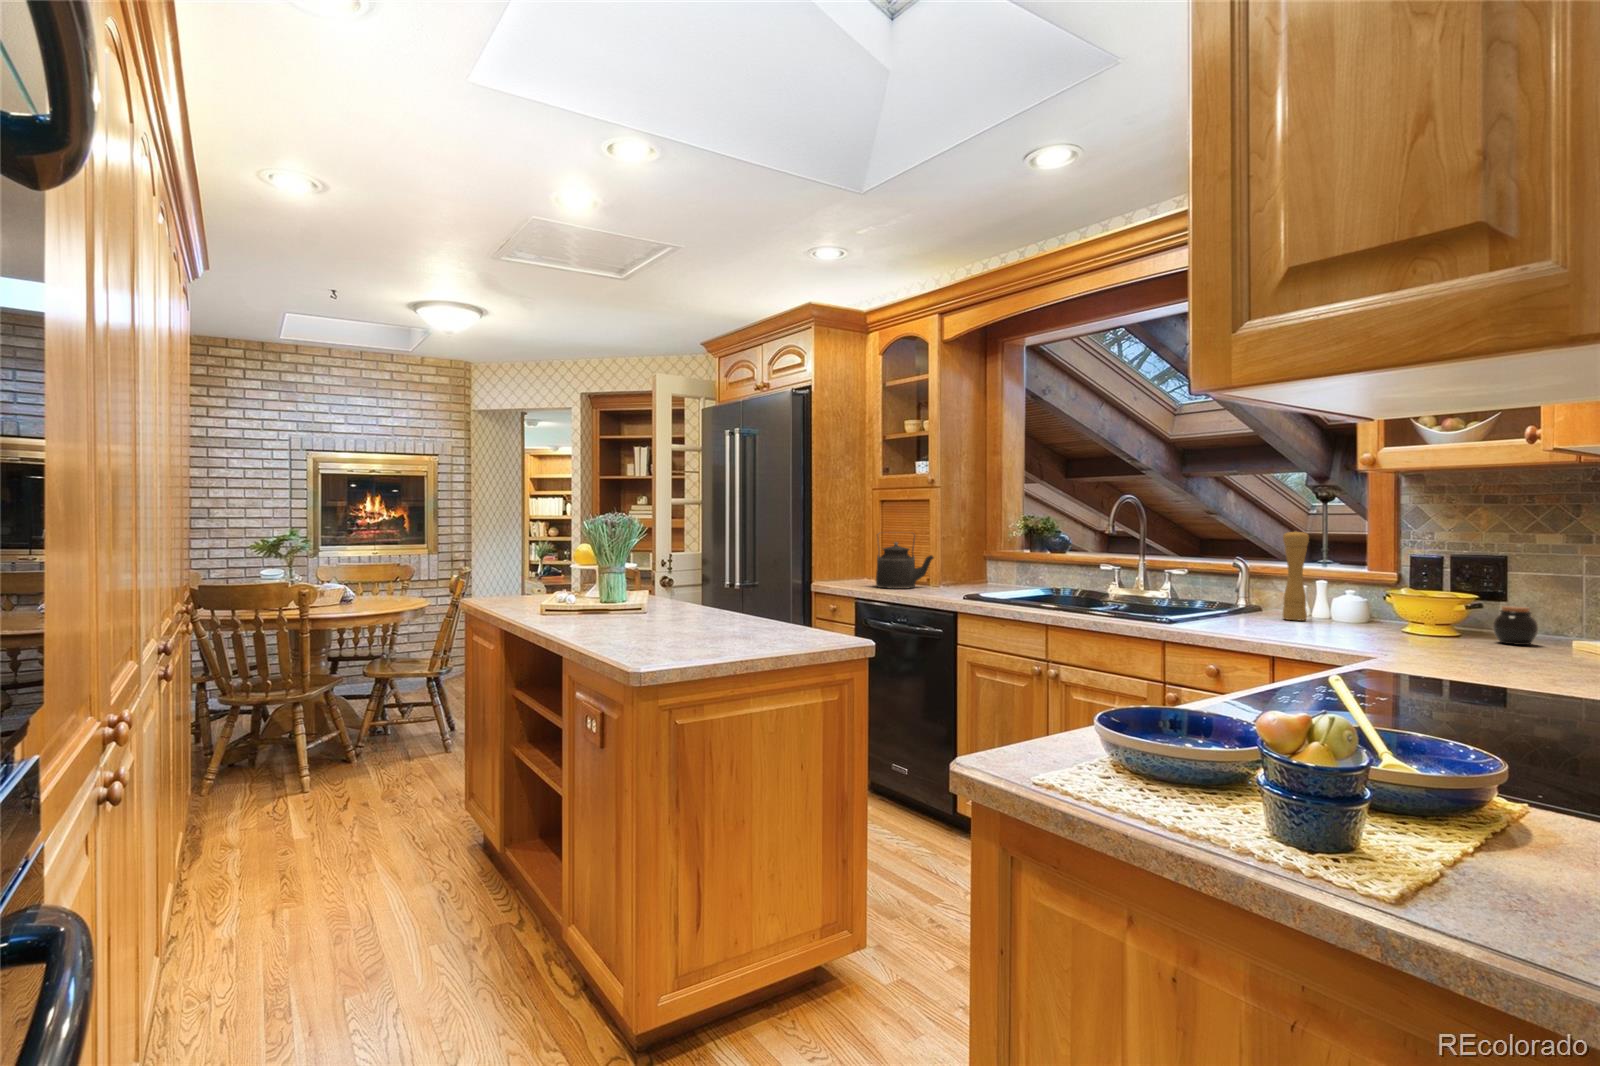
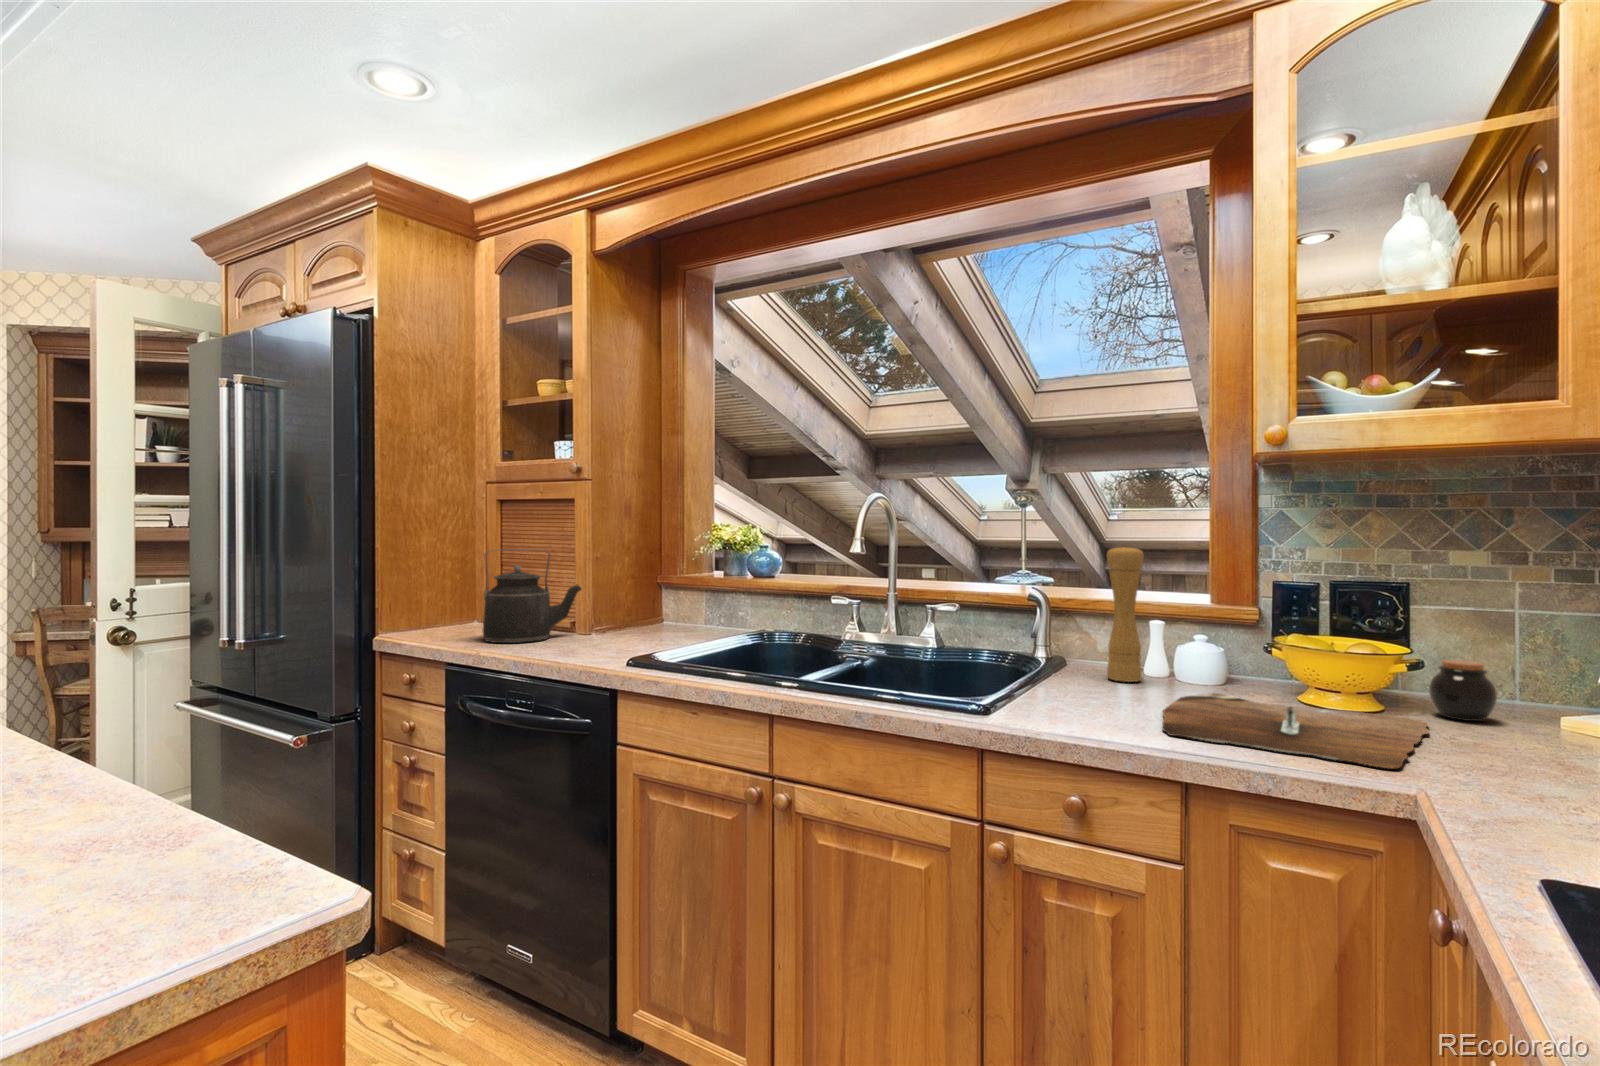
cutting board: none [1271,623,1472,649] -> present [1163,693,1429,768]

